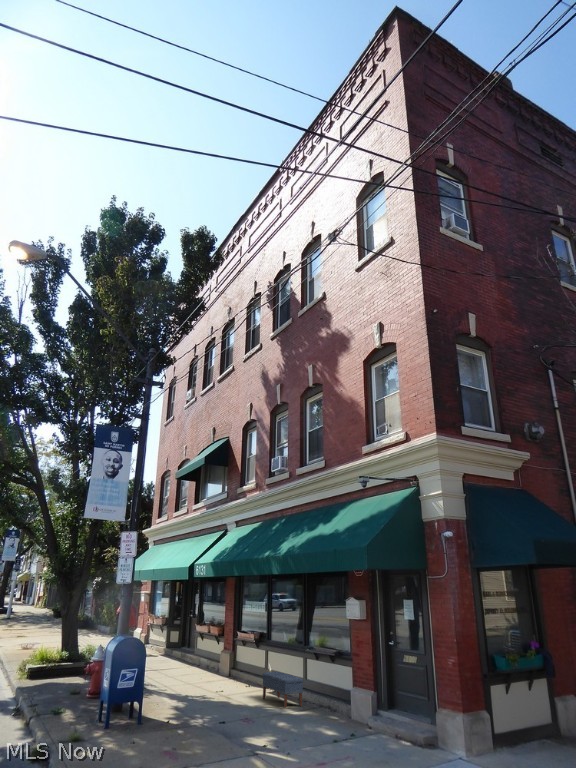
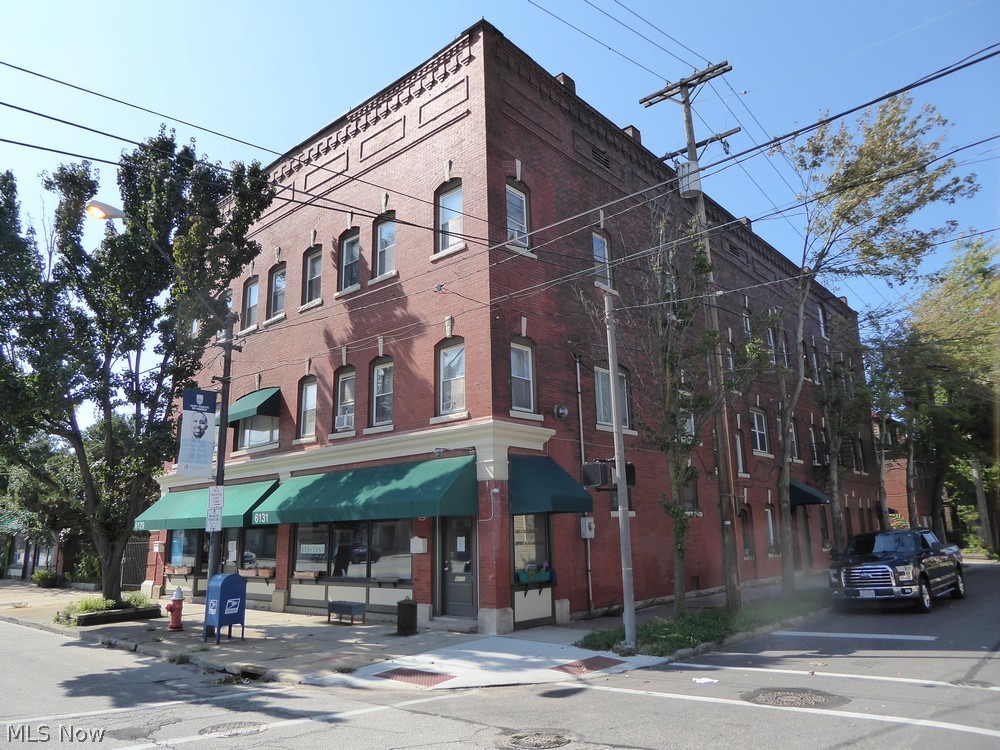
trash can: none [328,677,357,732] -> present [397,596,418,634]

